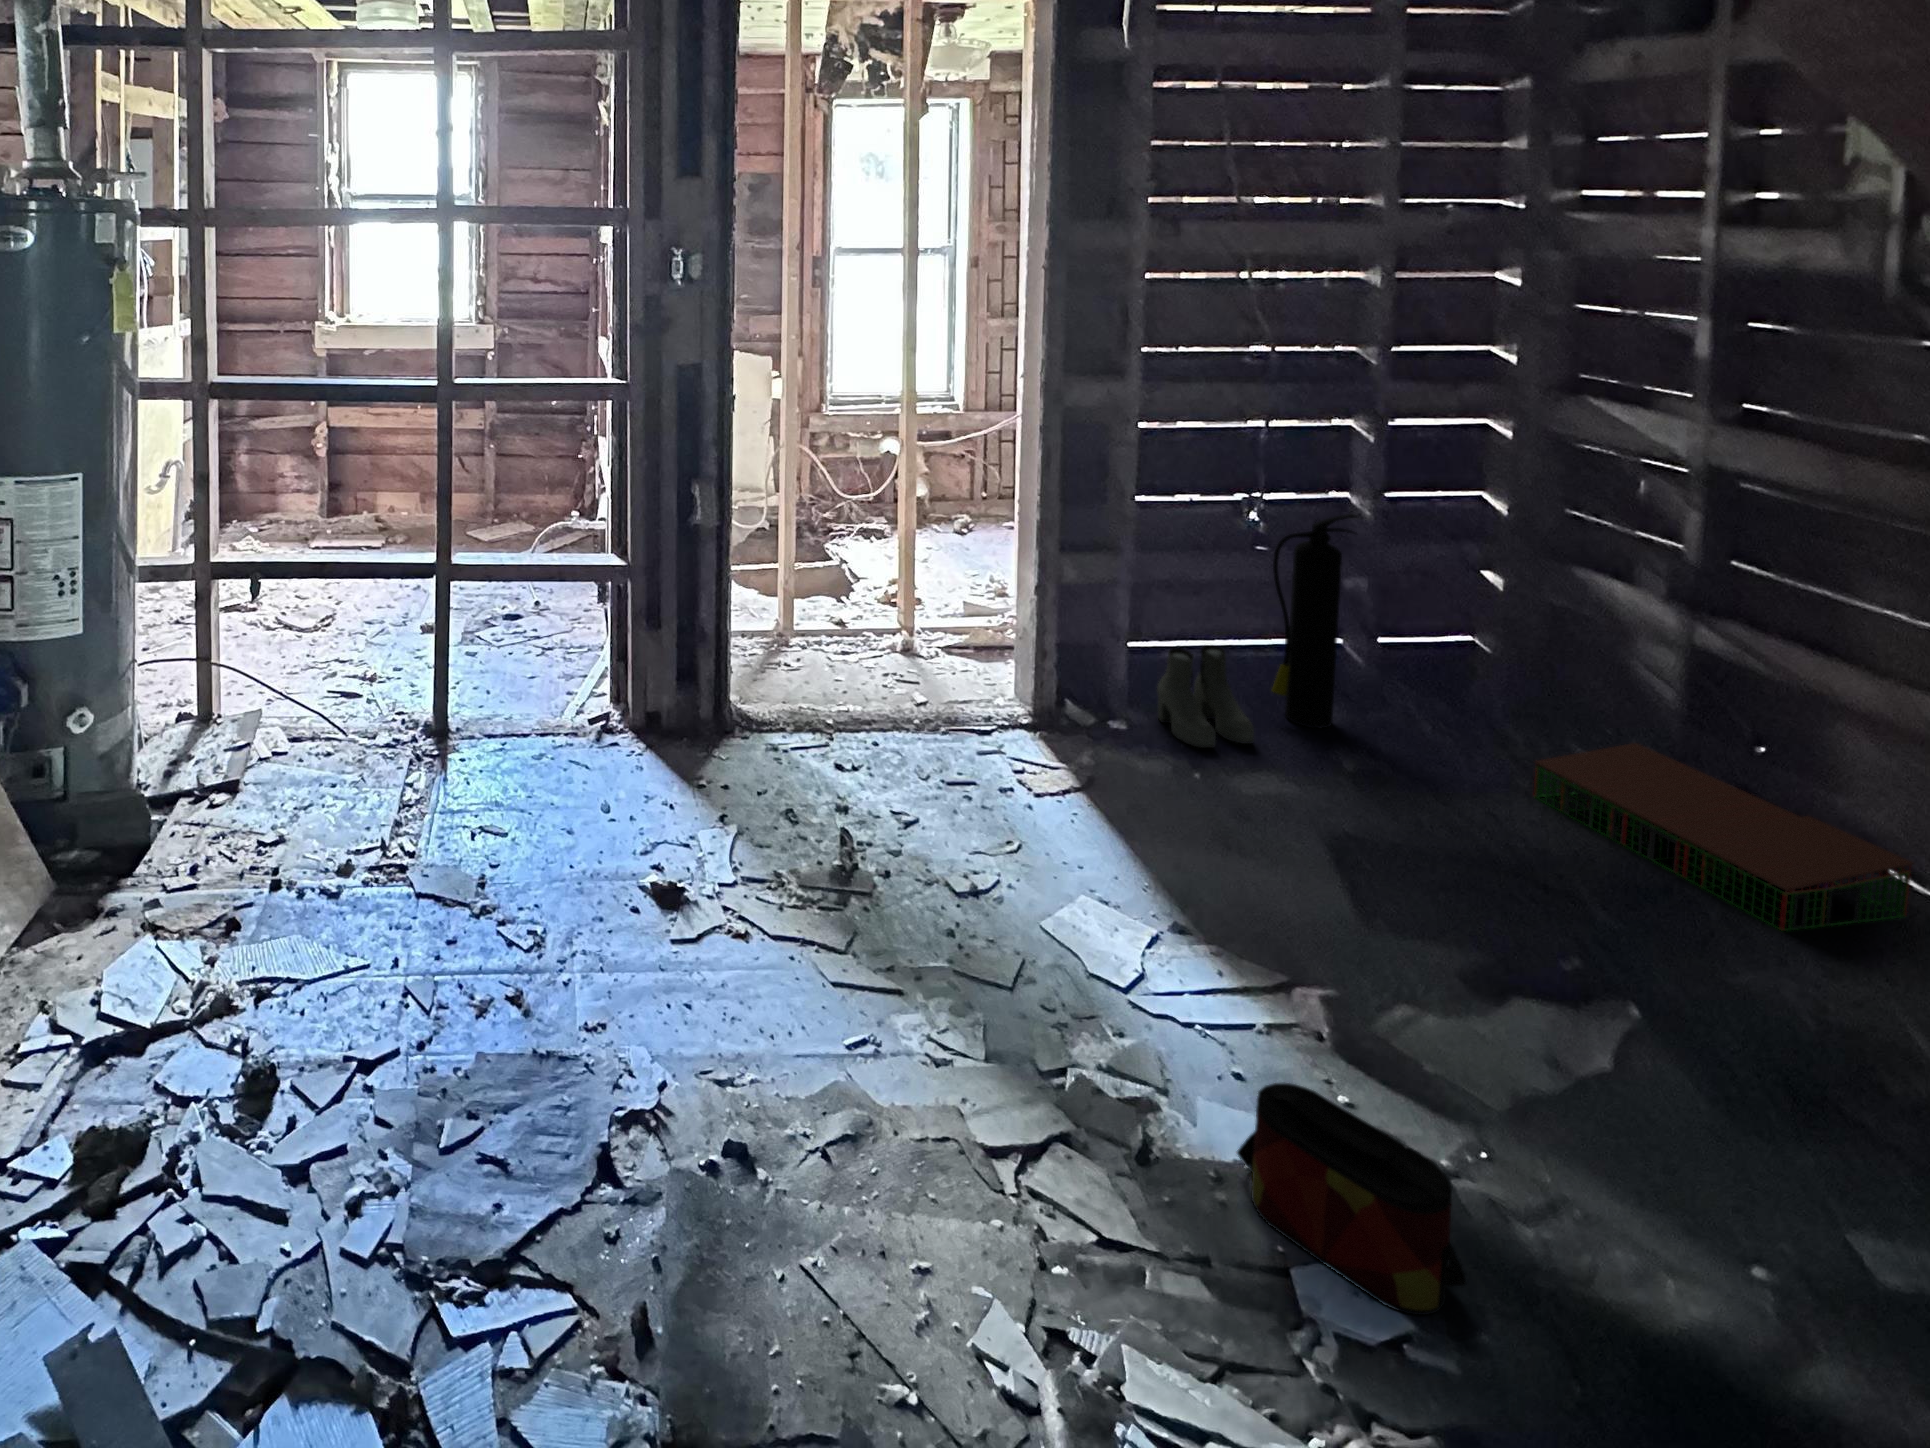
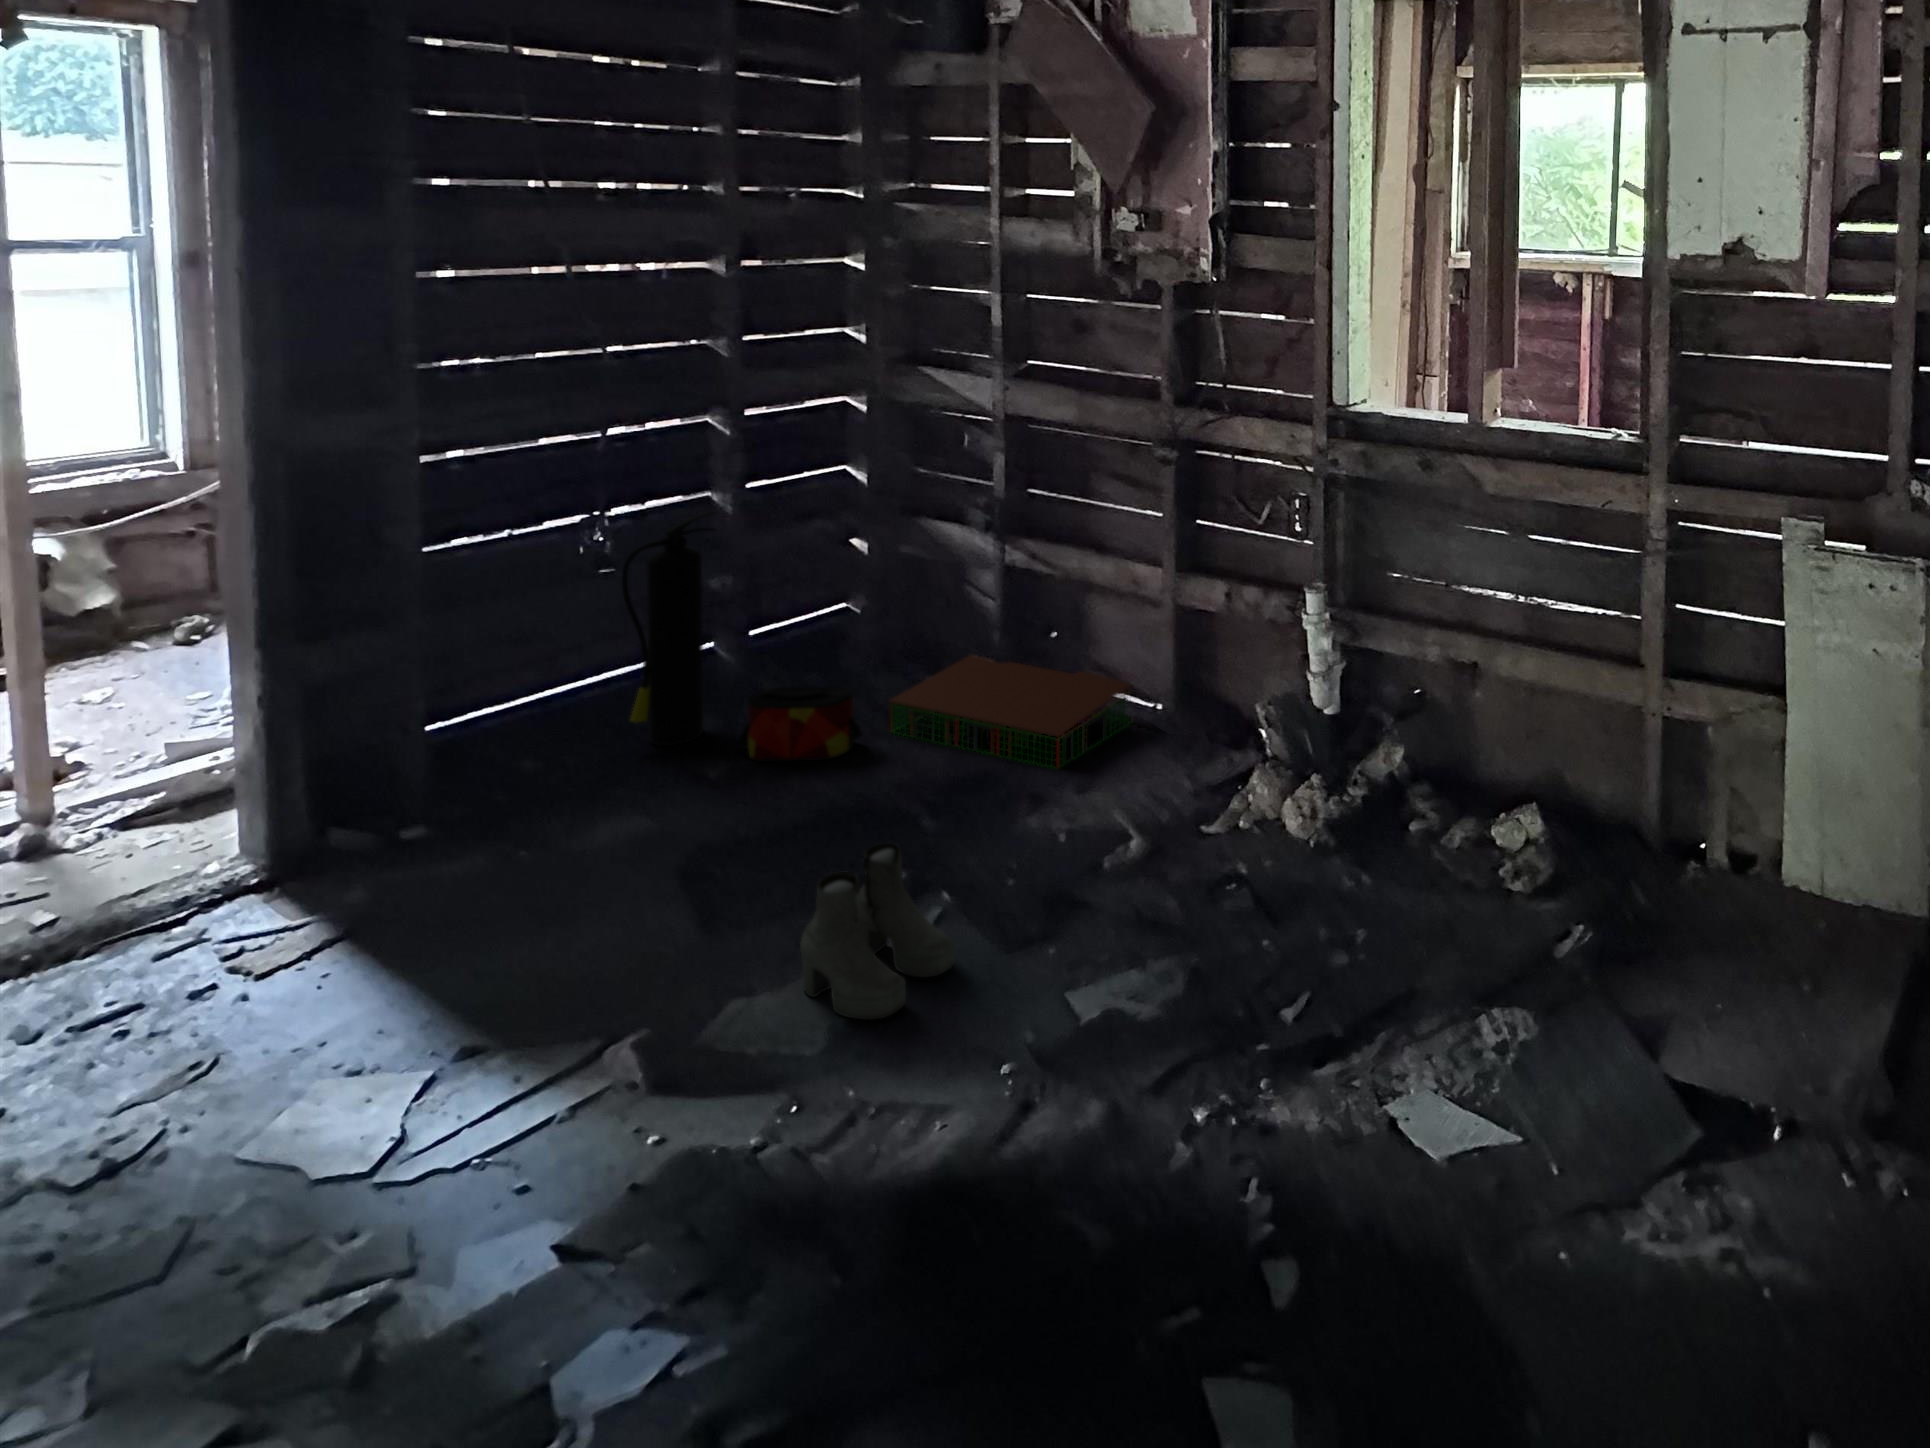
boots: present [1157,645,1254,748] -> present [800,843,955,1020]
bag: present [1237,1083,1466,1315] -> present [739,686,861,762]

